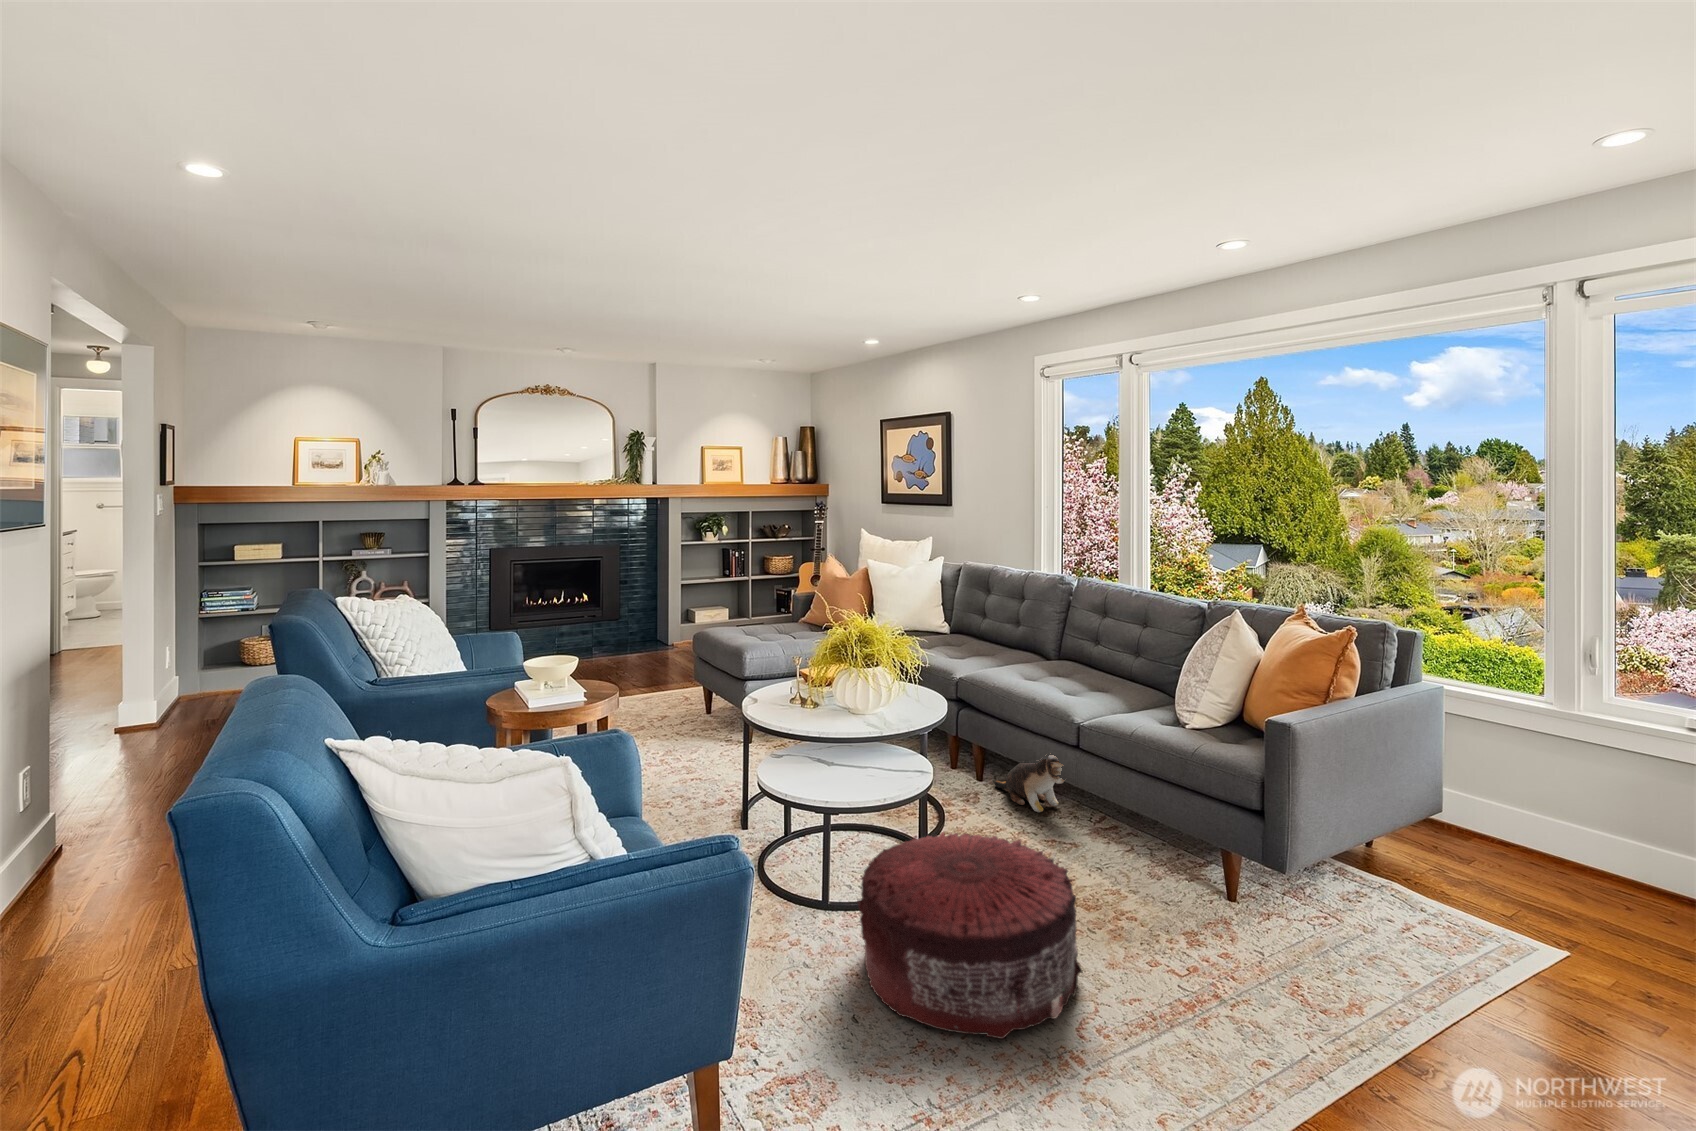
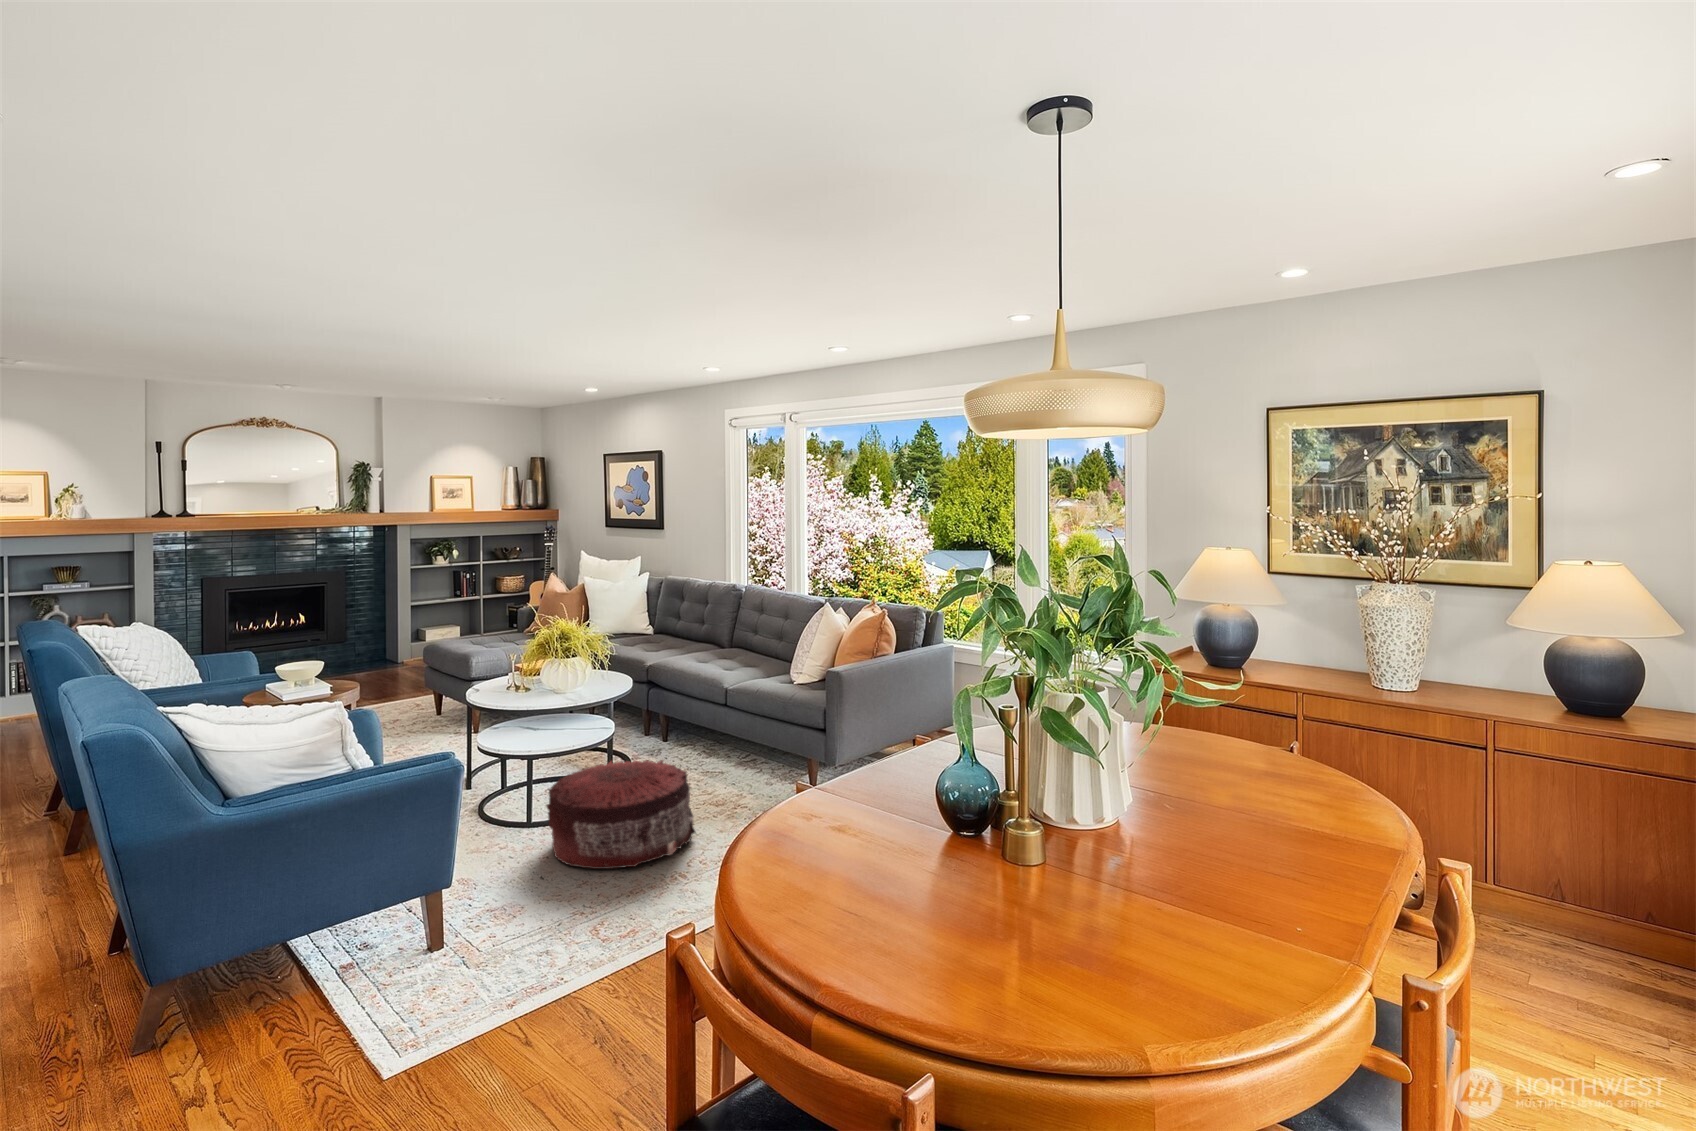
plush toy: present [995,755,1065,812] -> none [676,714,726,758]

